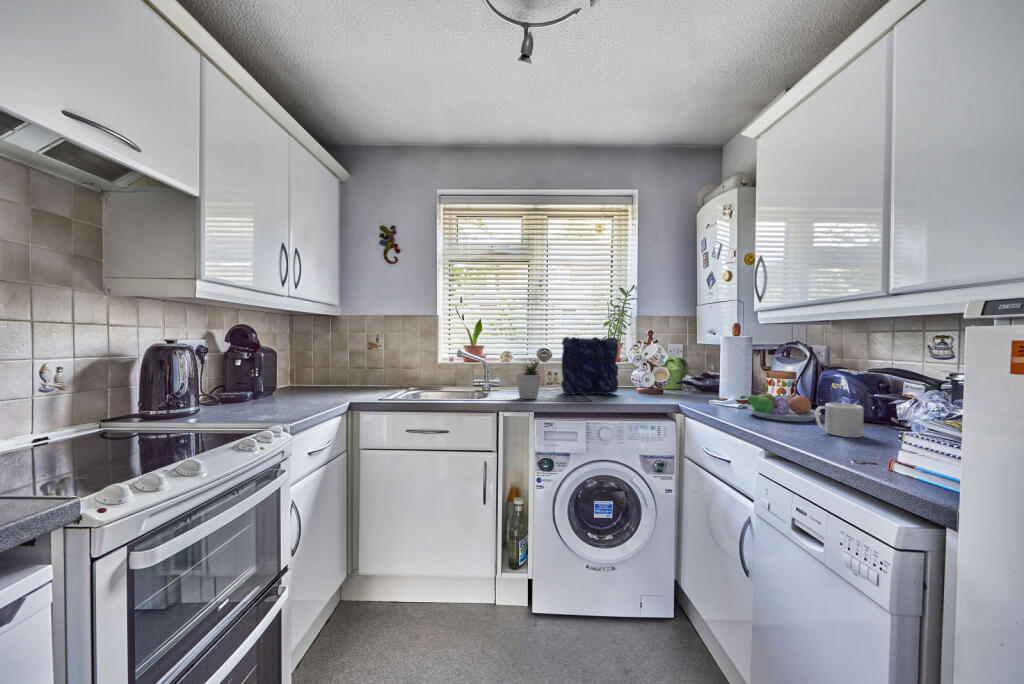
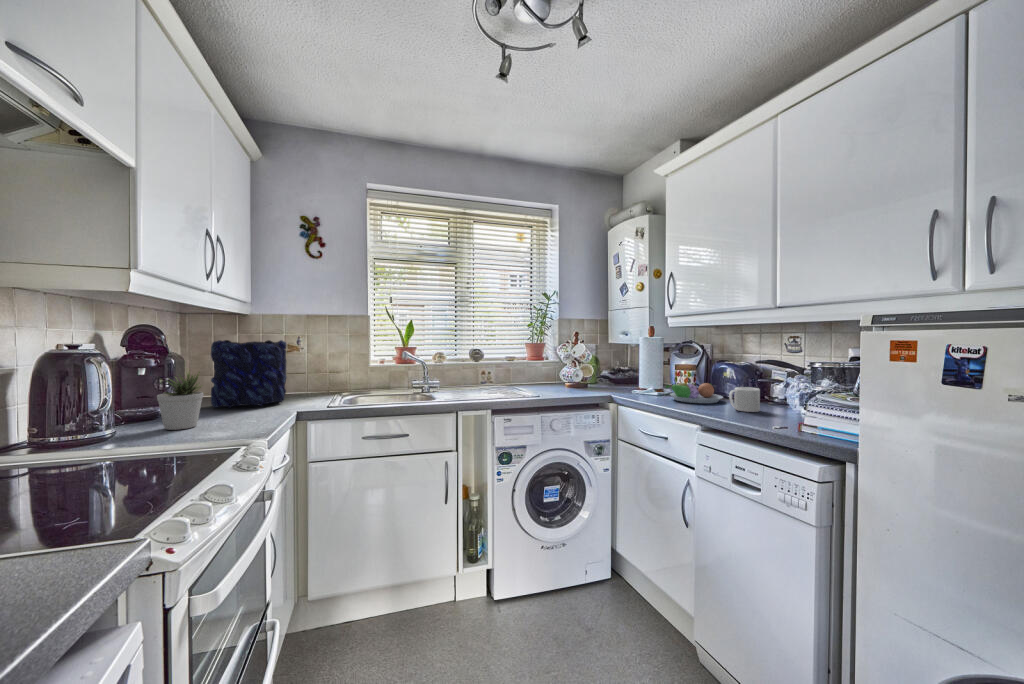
vase: present [561,337,618,395] -> present [211,340,286,408]
potted plant: present [516,360,541,399] -> present [157,373,203,430]

